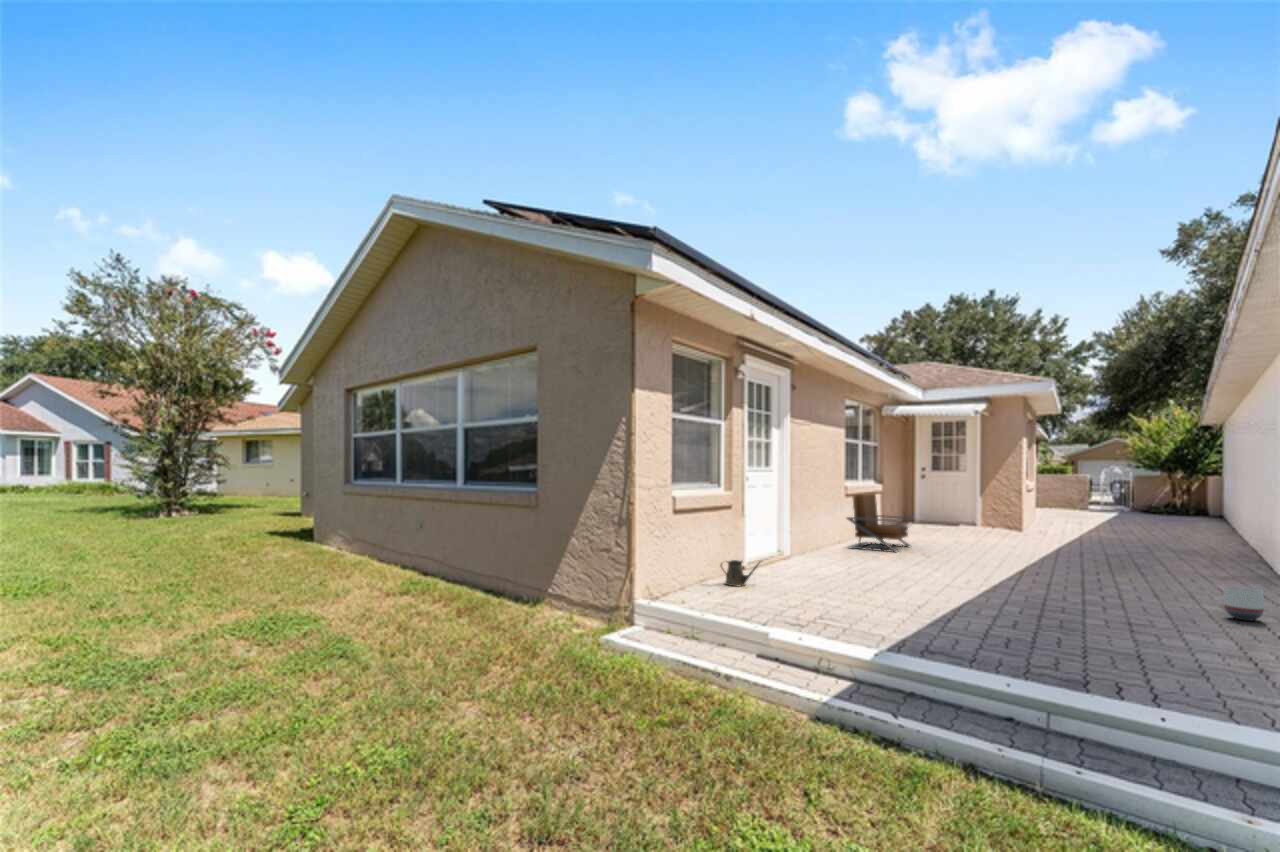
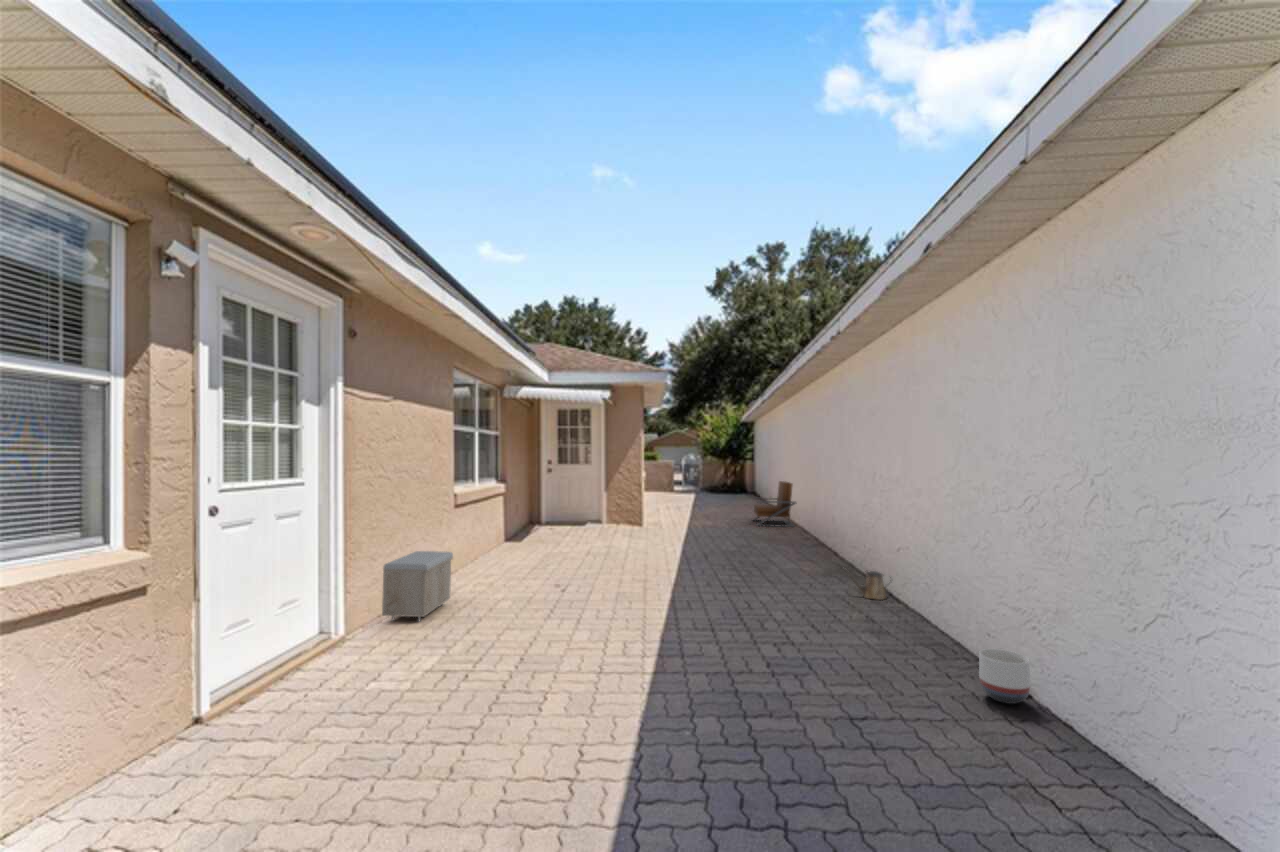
lounge chair: present [847,493,910,552] -> present [753,481,797,527]
storage bench: none [810,519,851,559] -> present [382,551,453,621]
watering can: present [721,560,761,586] -> present [847,570,892,600]

